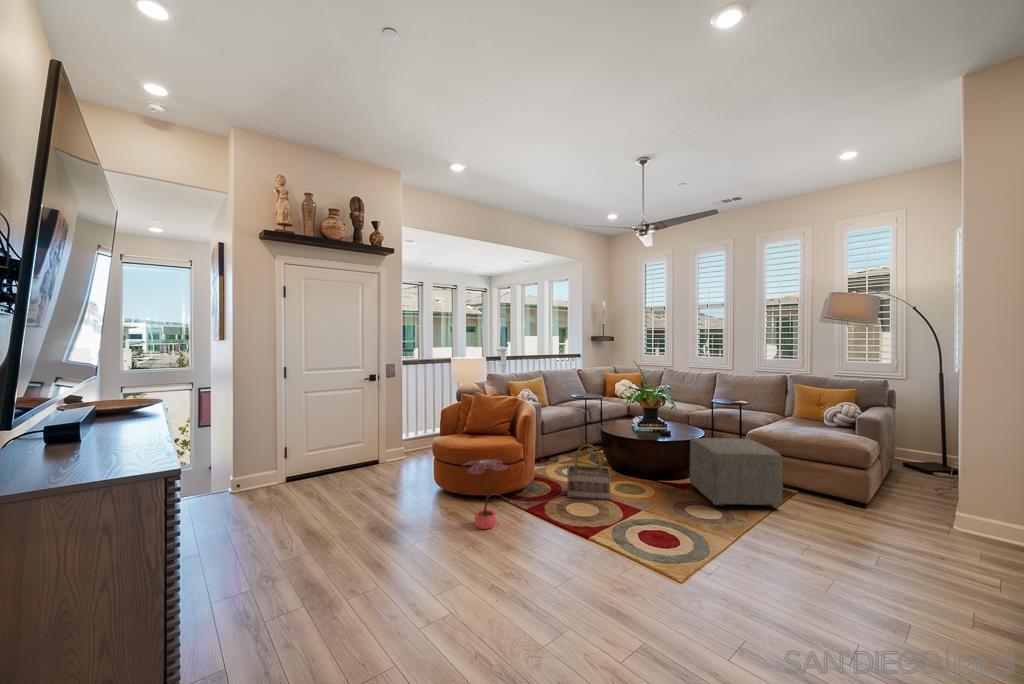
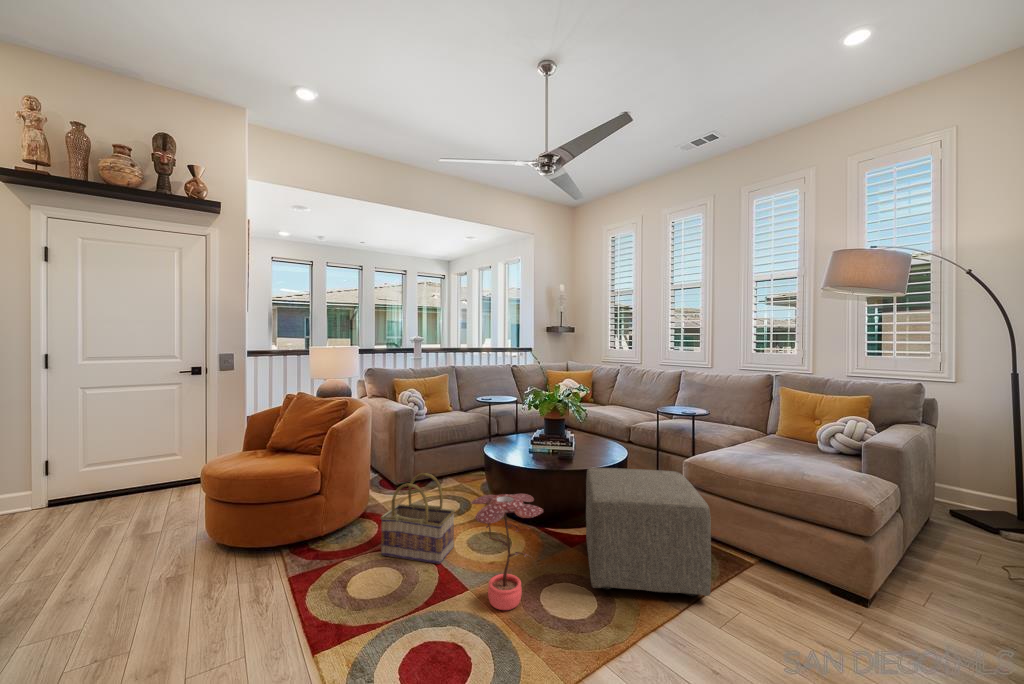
potted plant: present [463,459,509,529] -> present [471,494,543,610]

